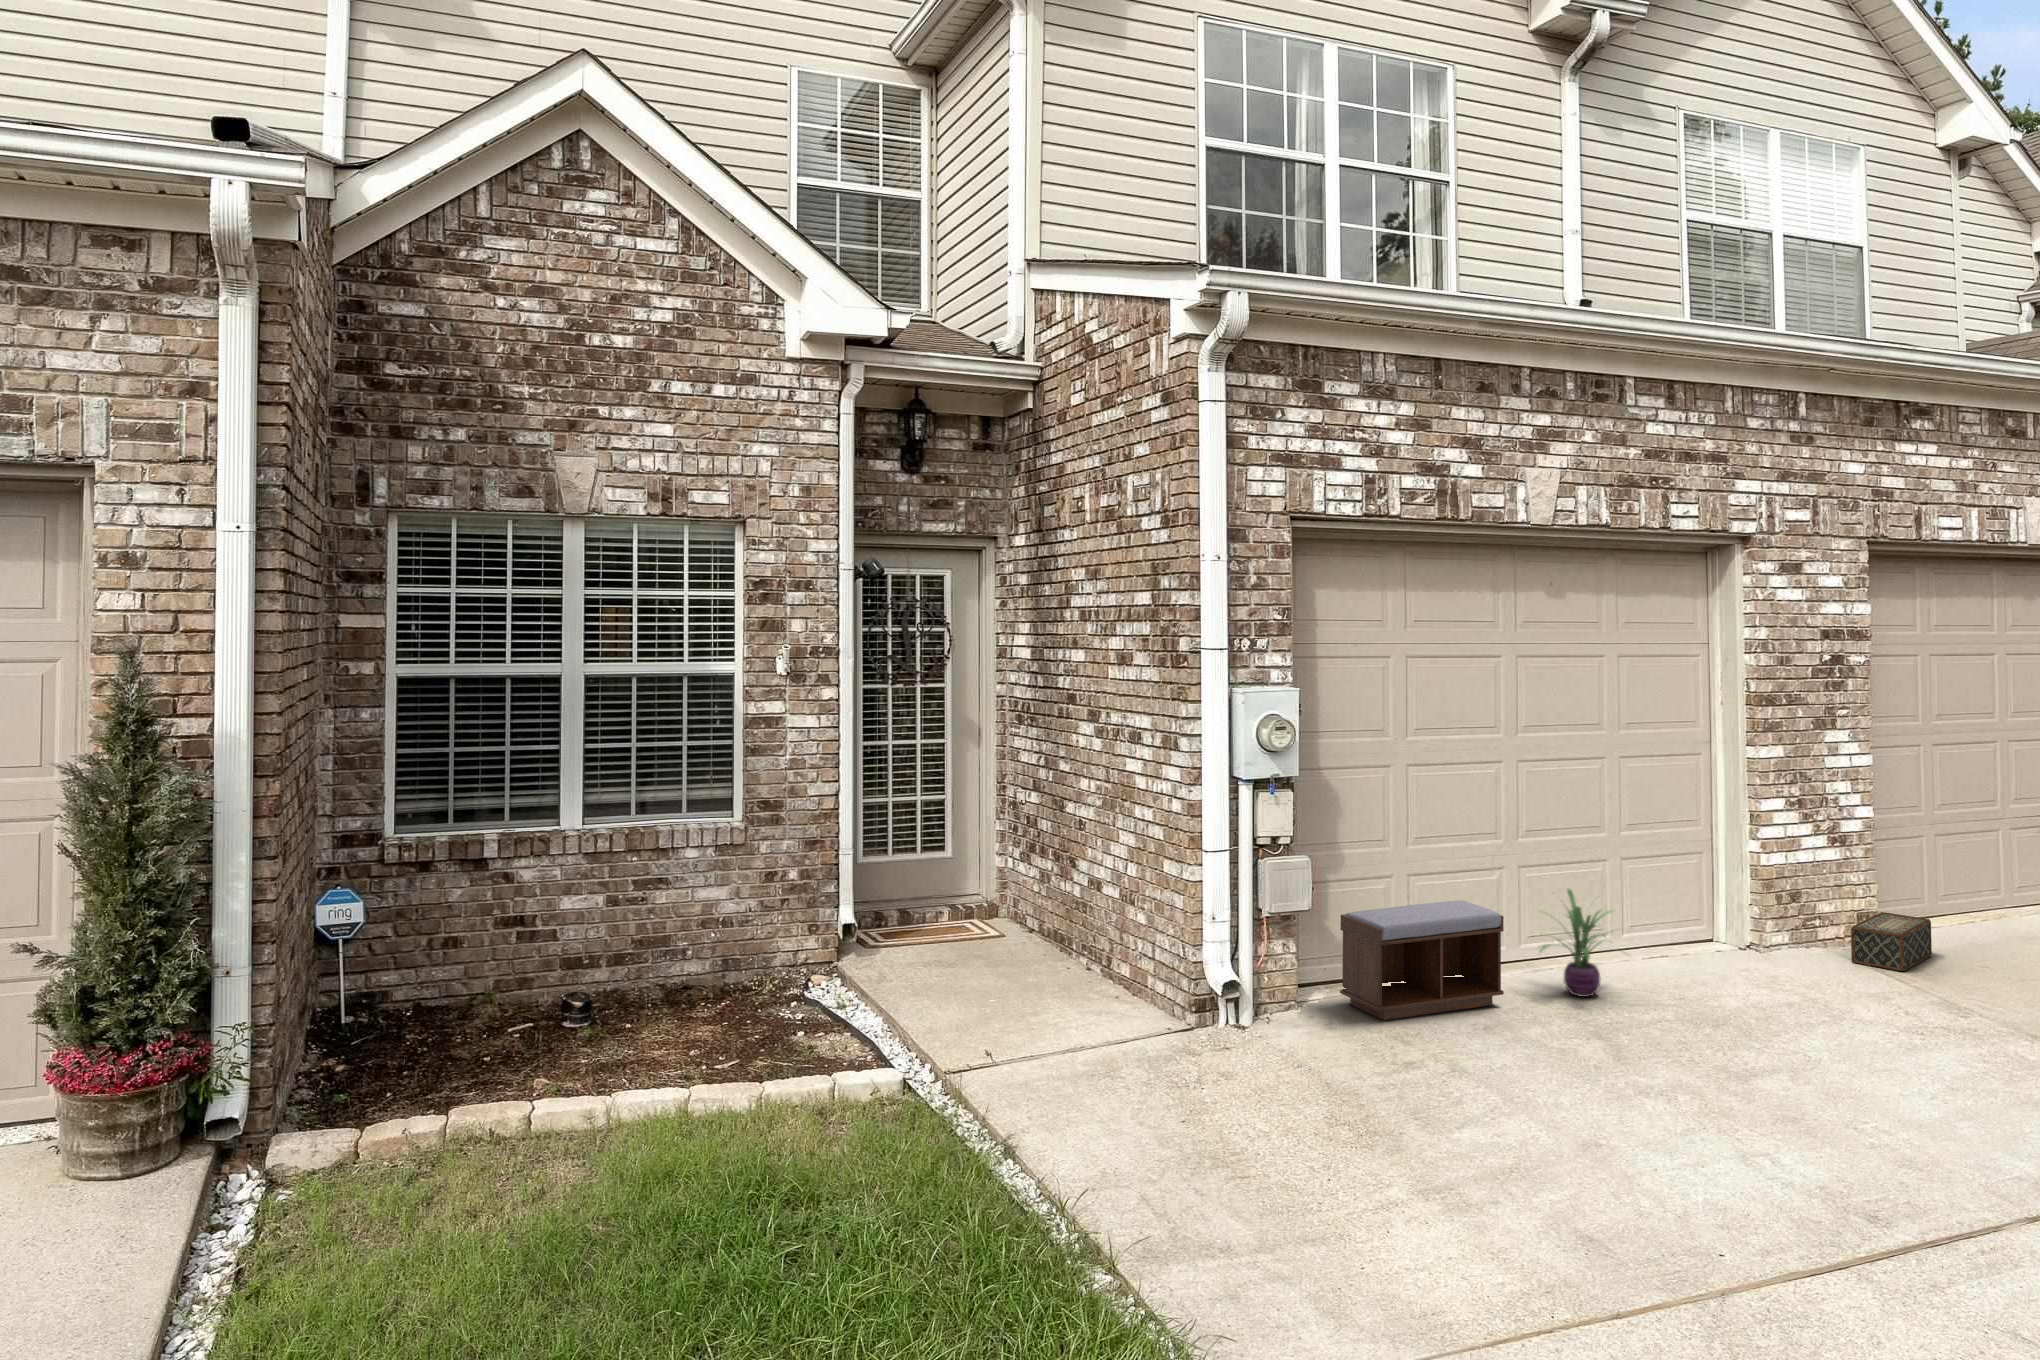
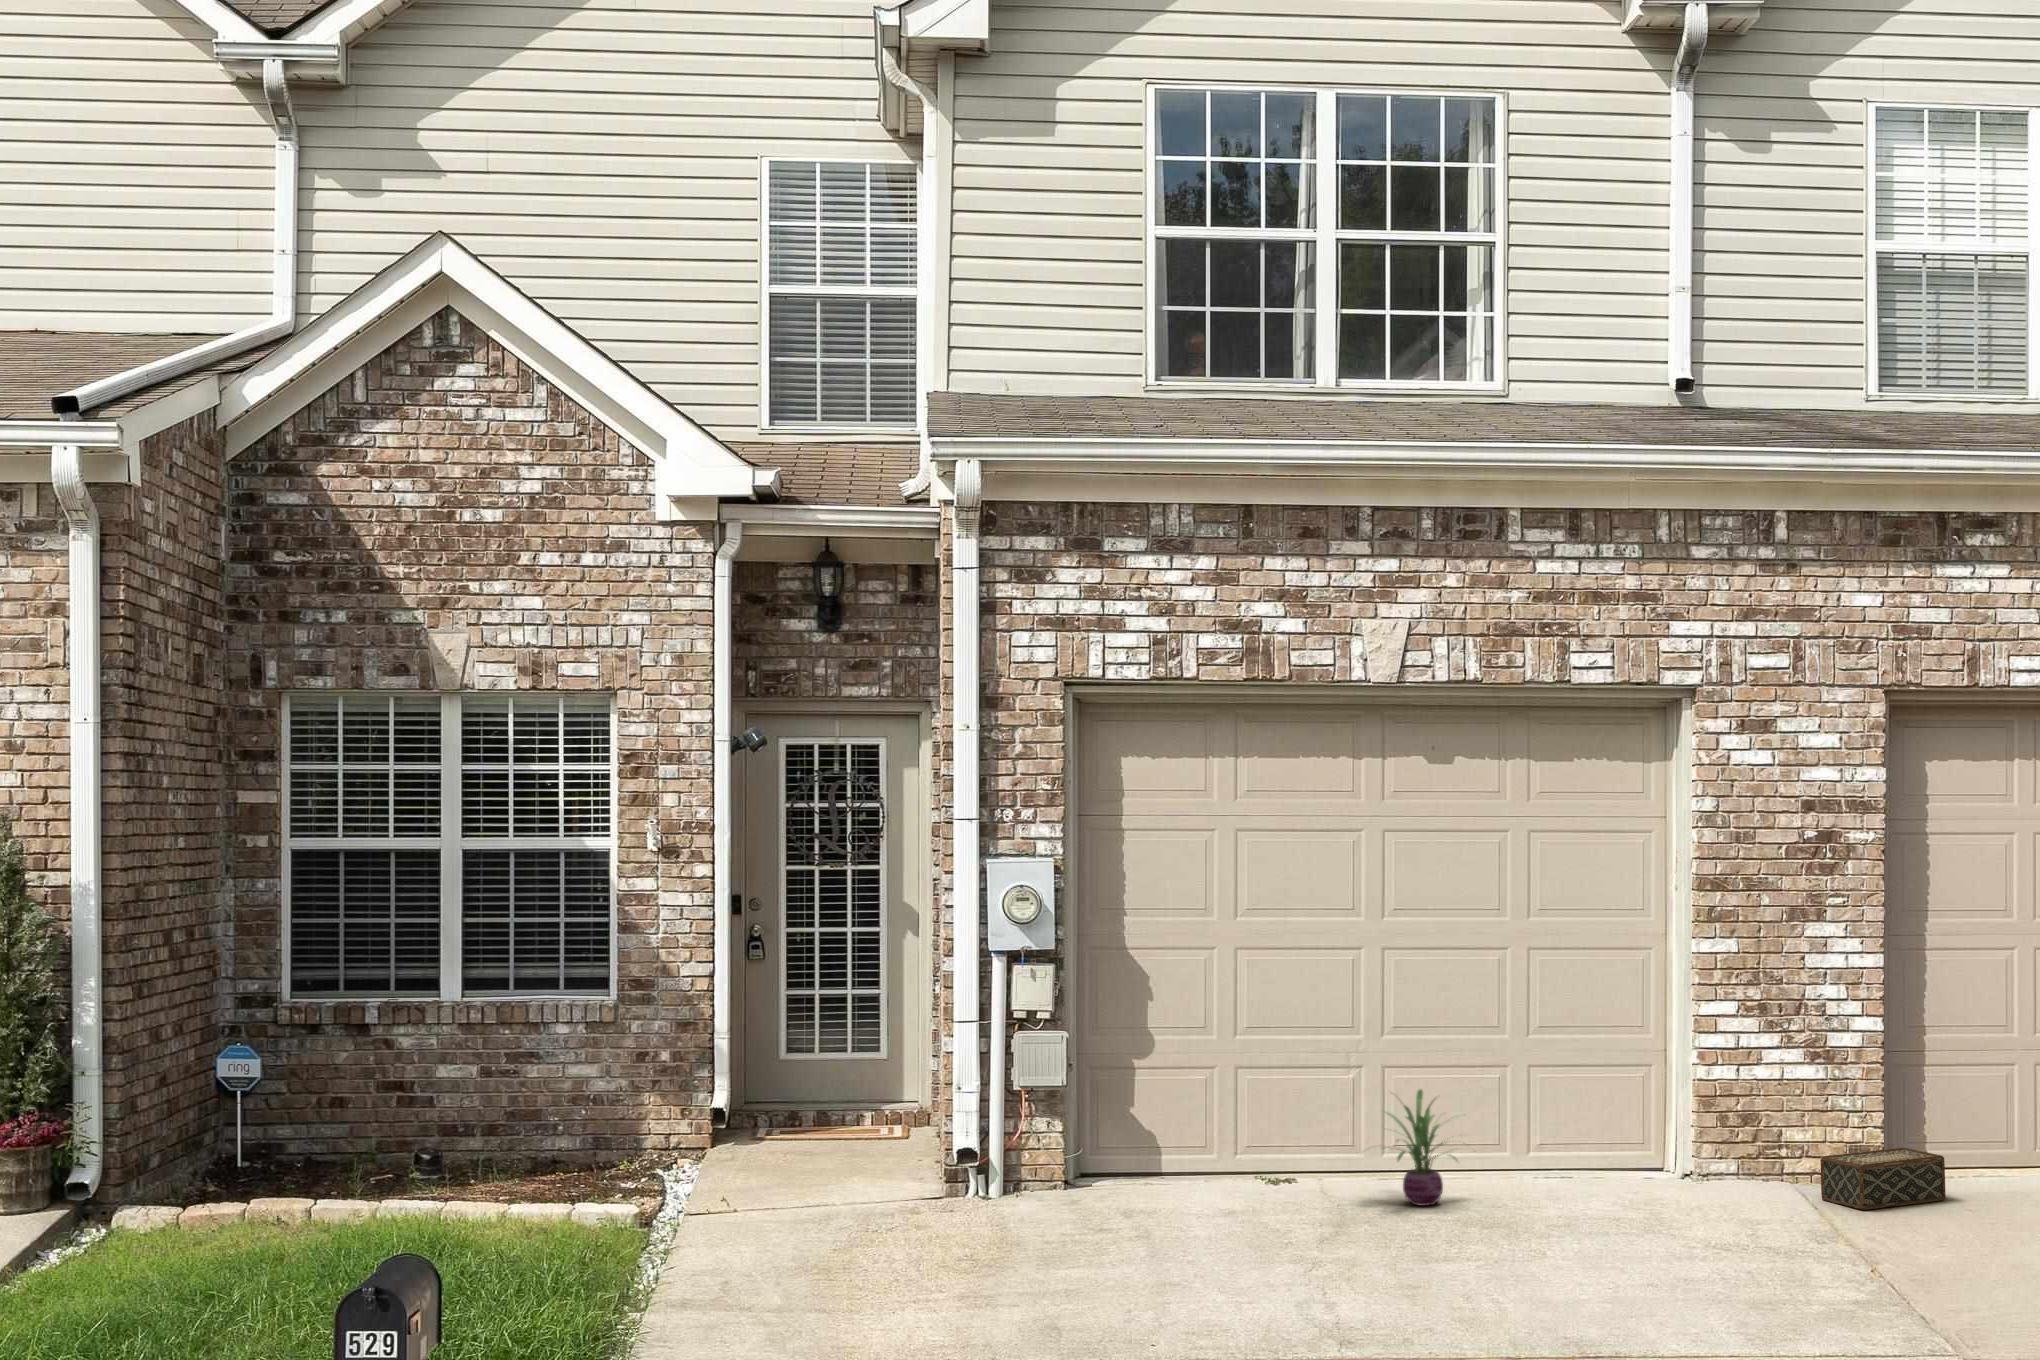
bench: present [1340,900,1504,1020] -> none [1145,1096,1312,1208]

